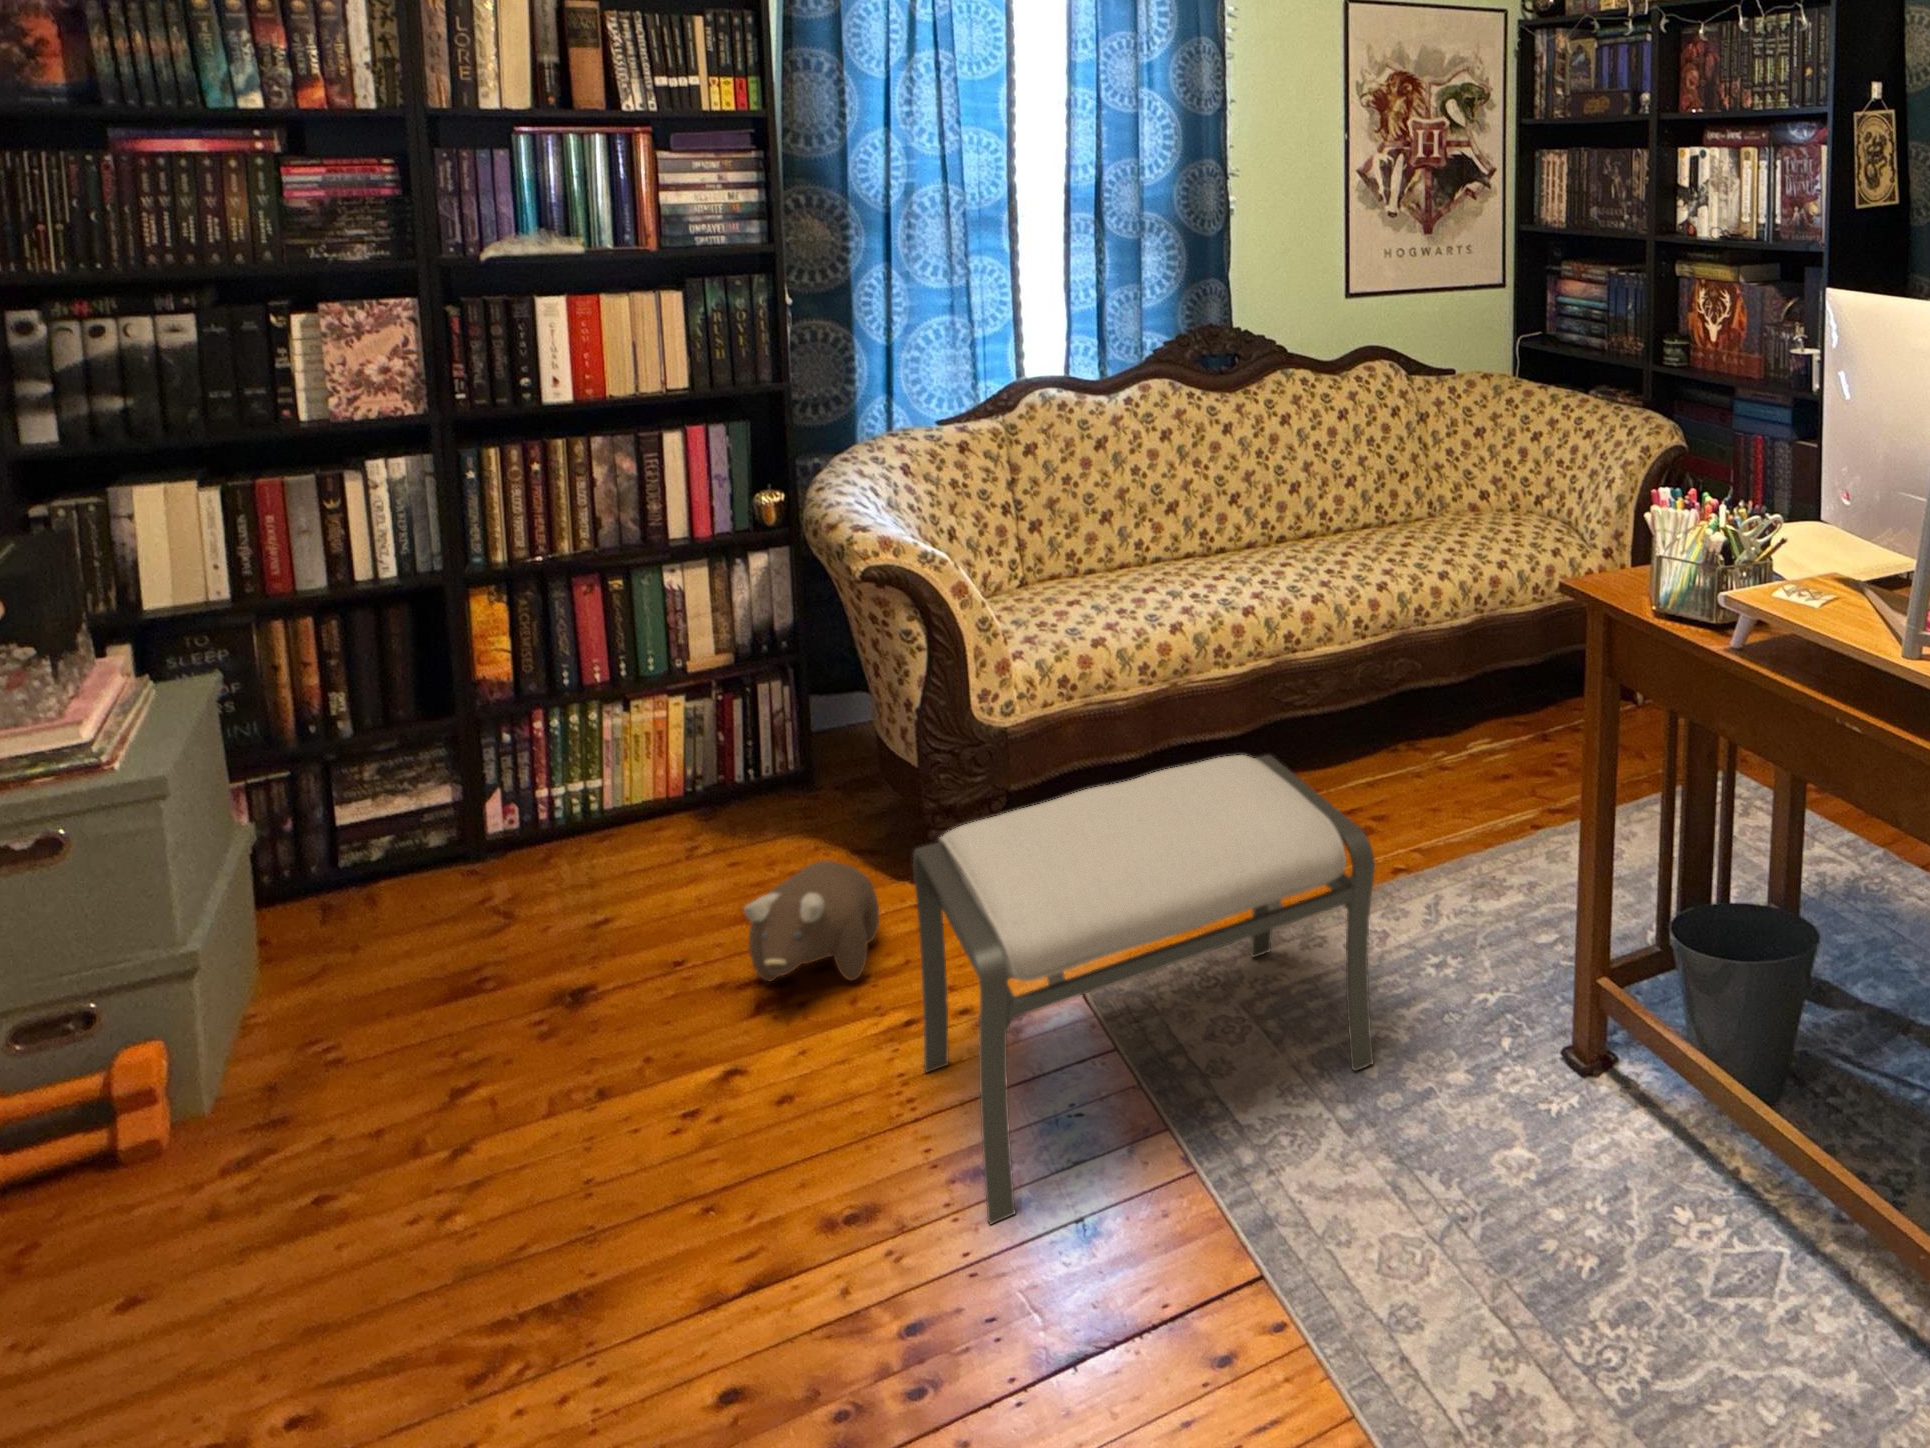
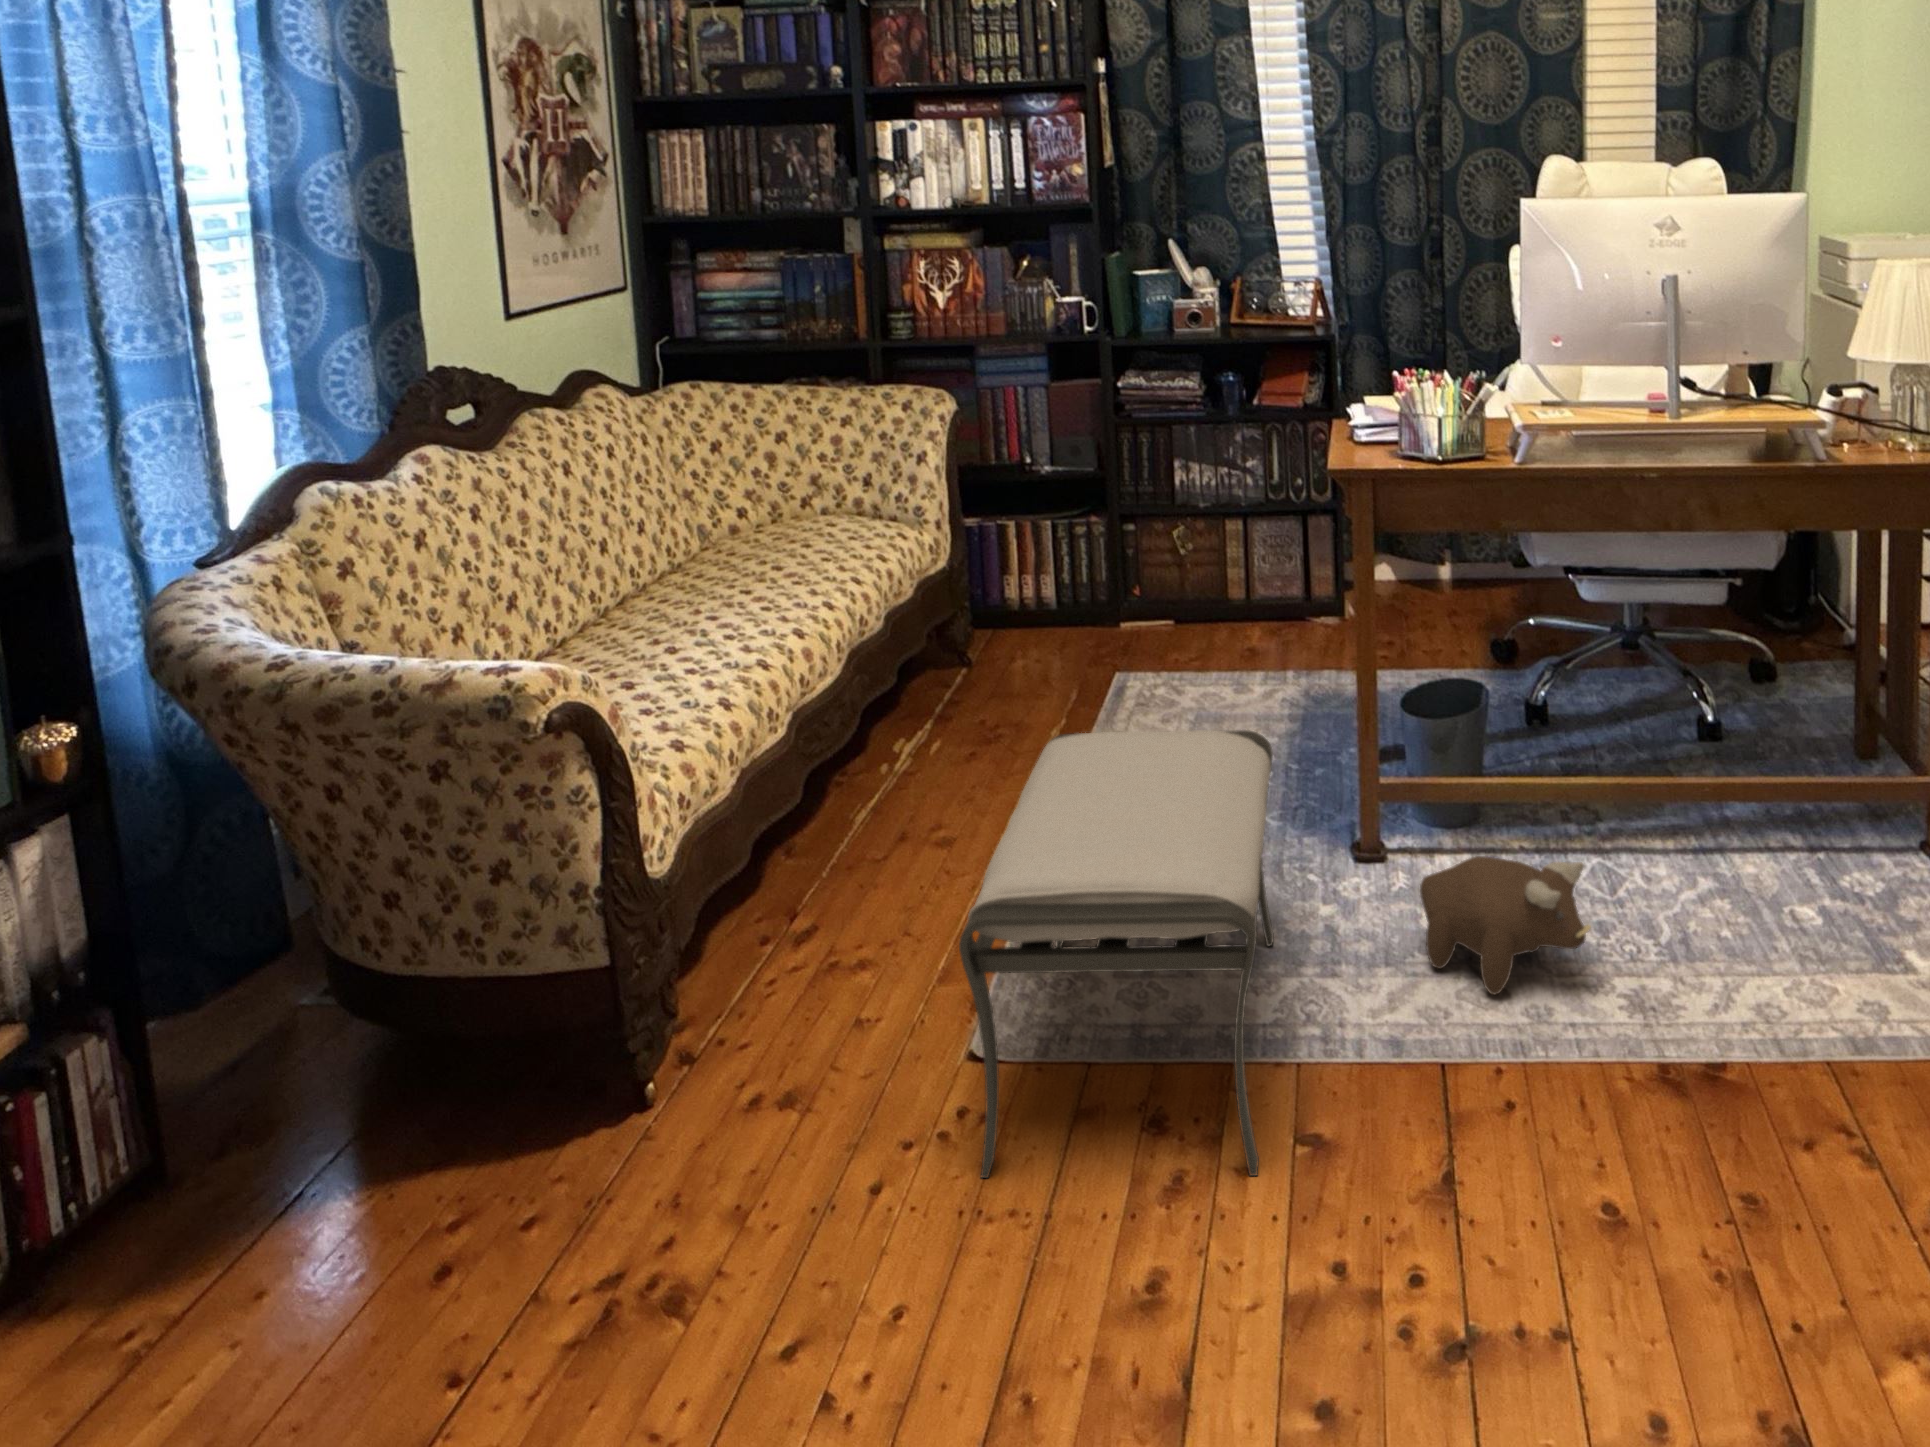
plush toy: present [744,861,879,981] -> present [1420,856,1591,995]

